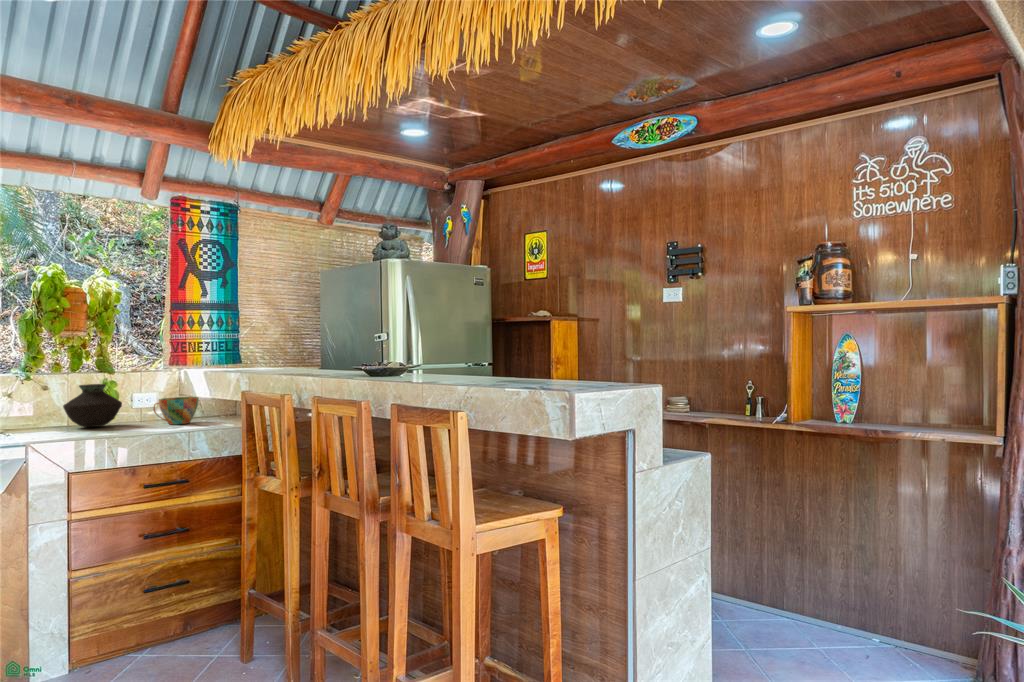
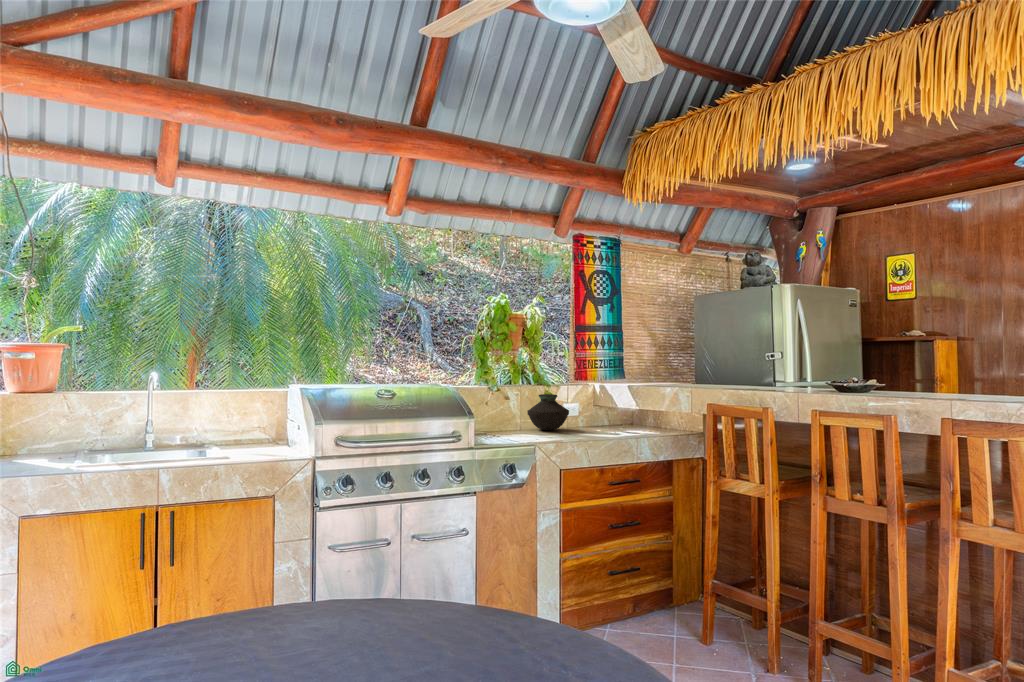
cup: present [153,397,199,425] -> none [586,407,625,431]

